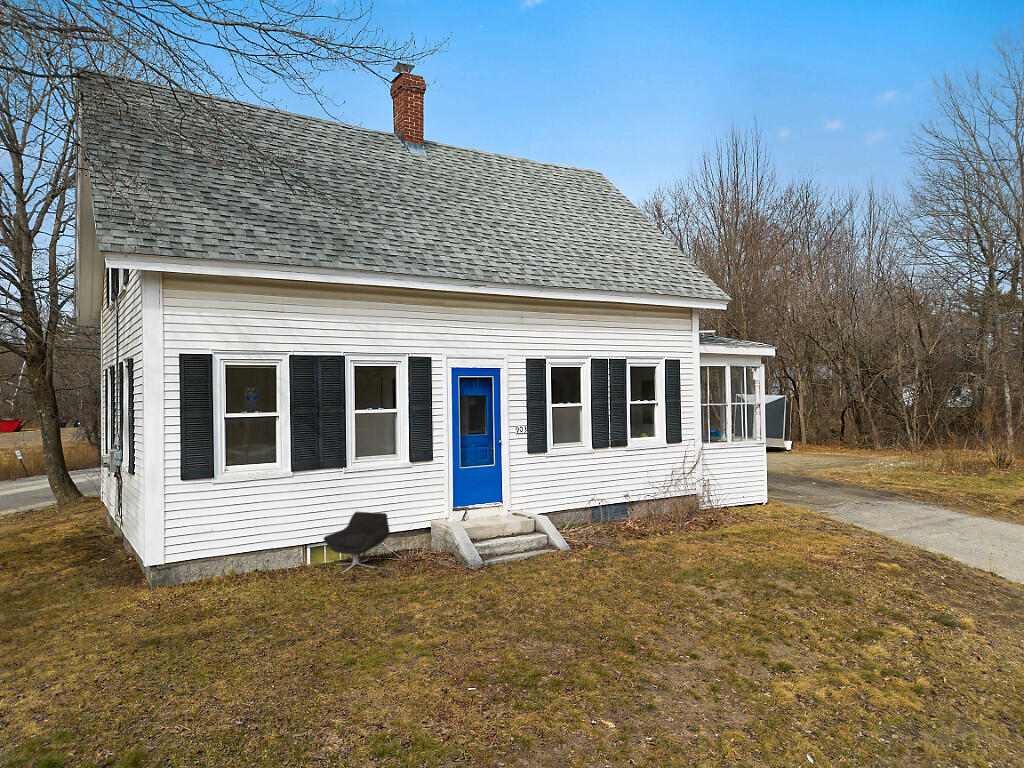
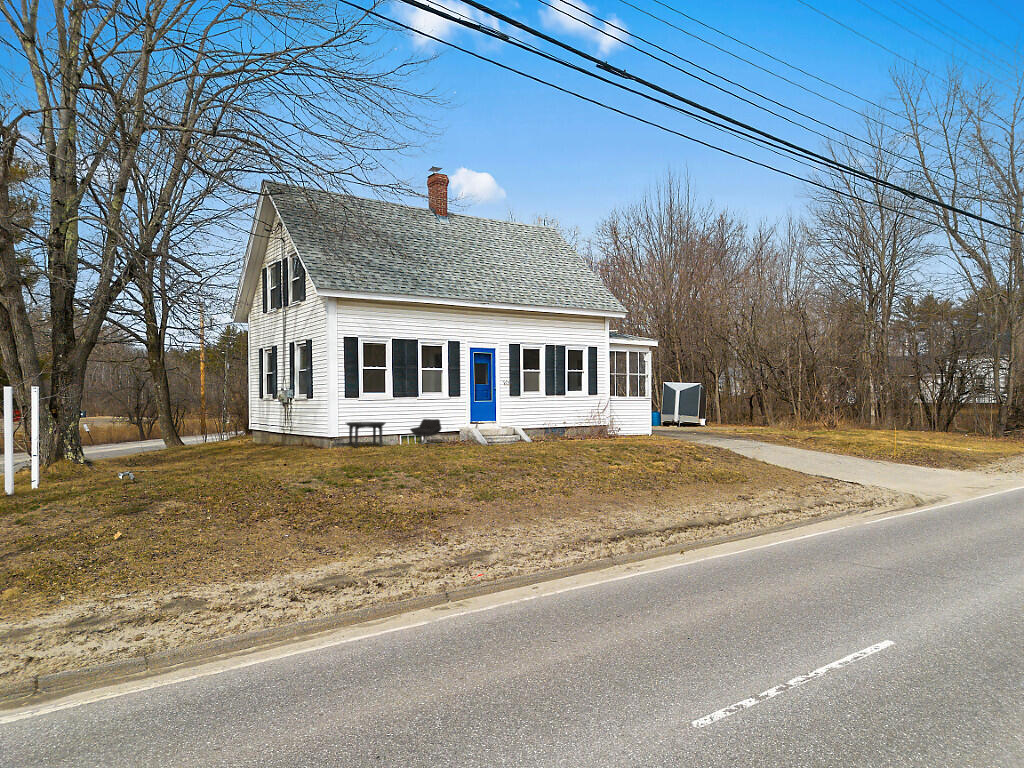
round table: none [173,526,266,596] -> present [346,422,386,448]

